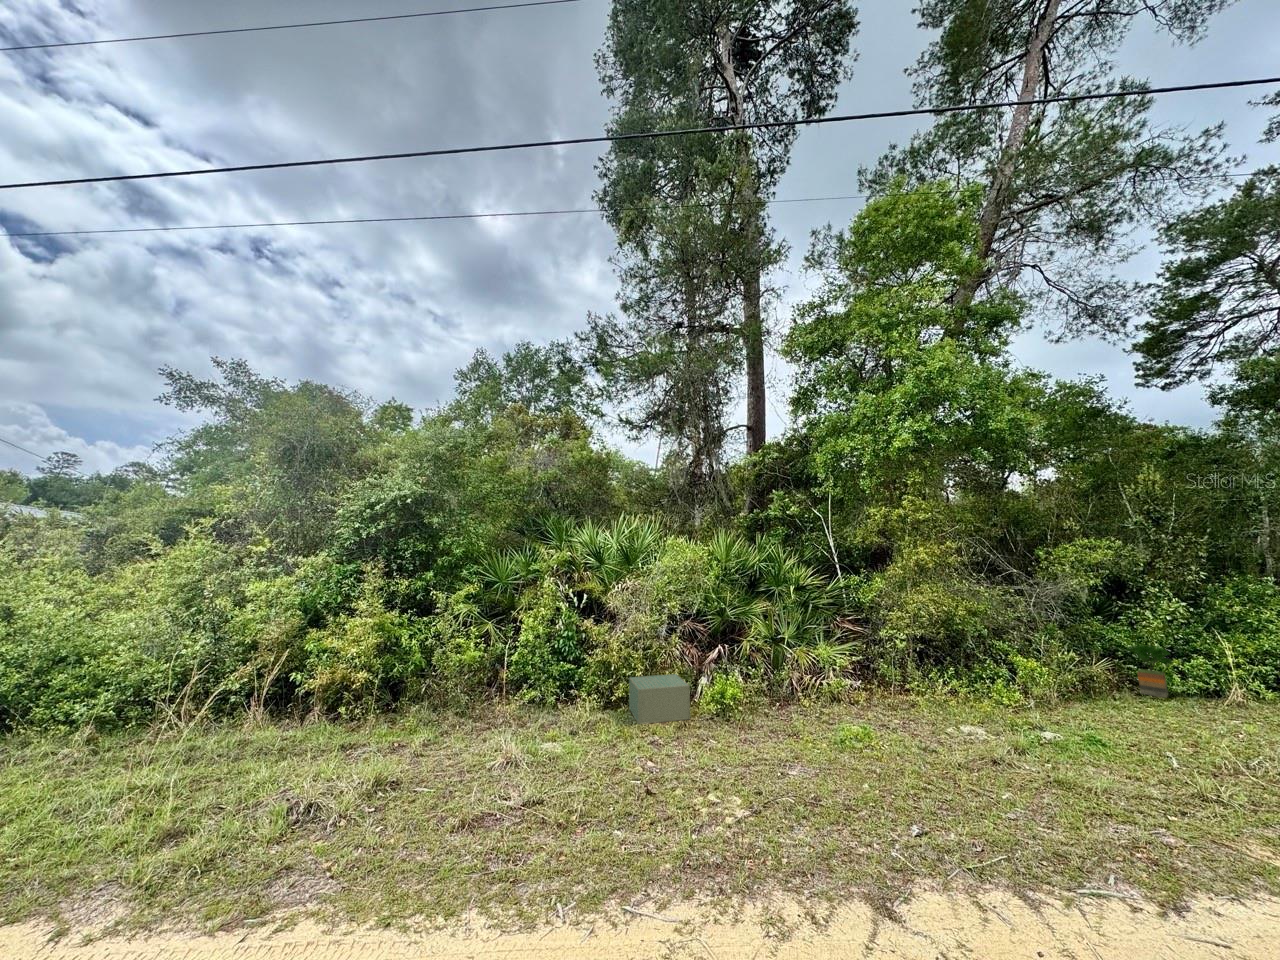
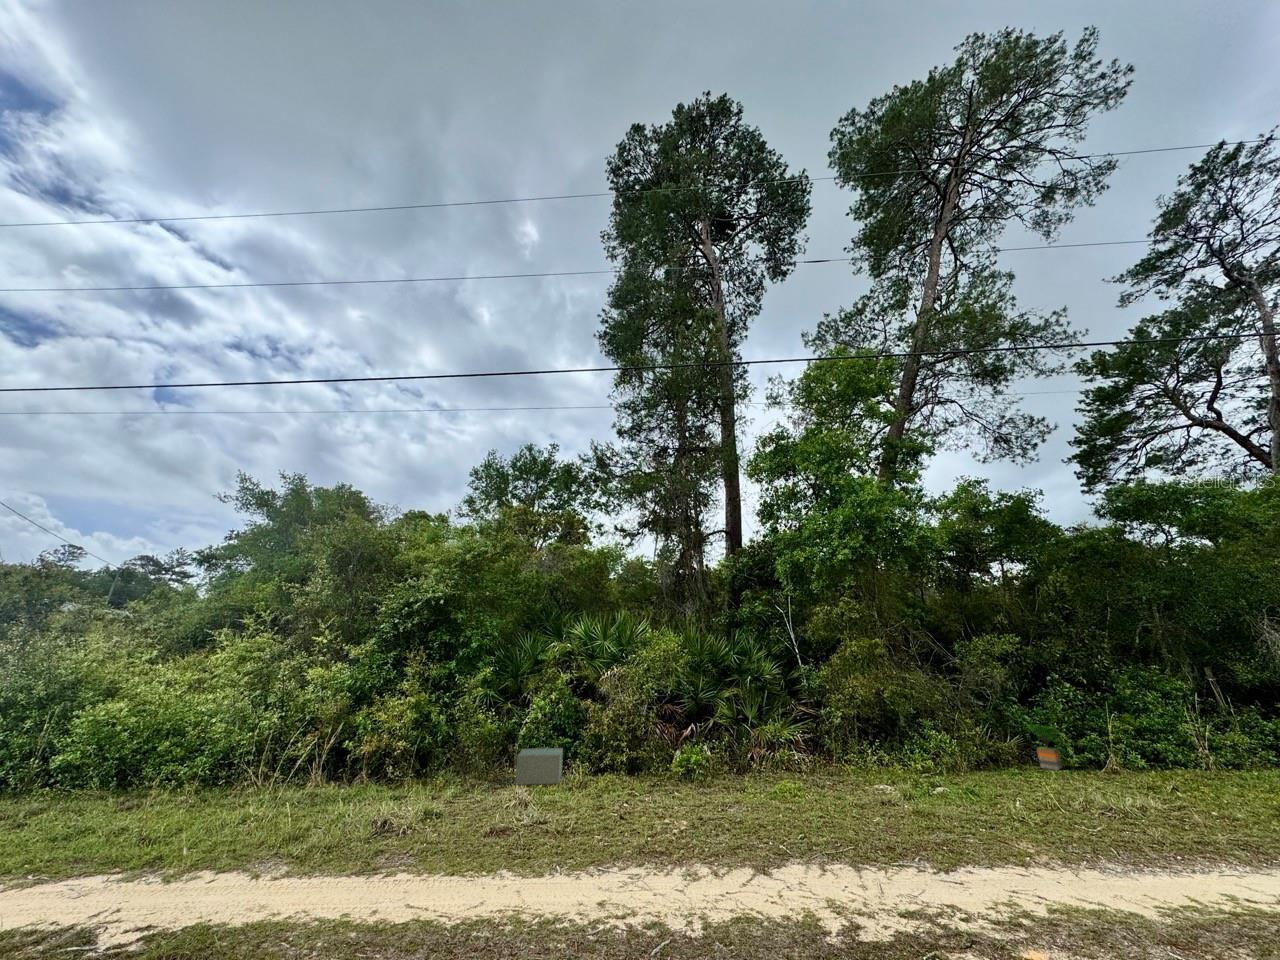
storage box: present [629,674,690,724] -> present [515,748,563,785]

